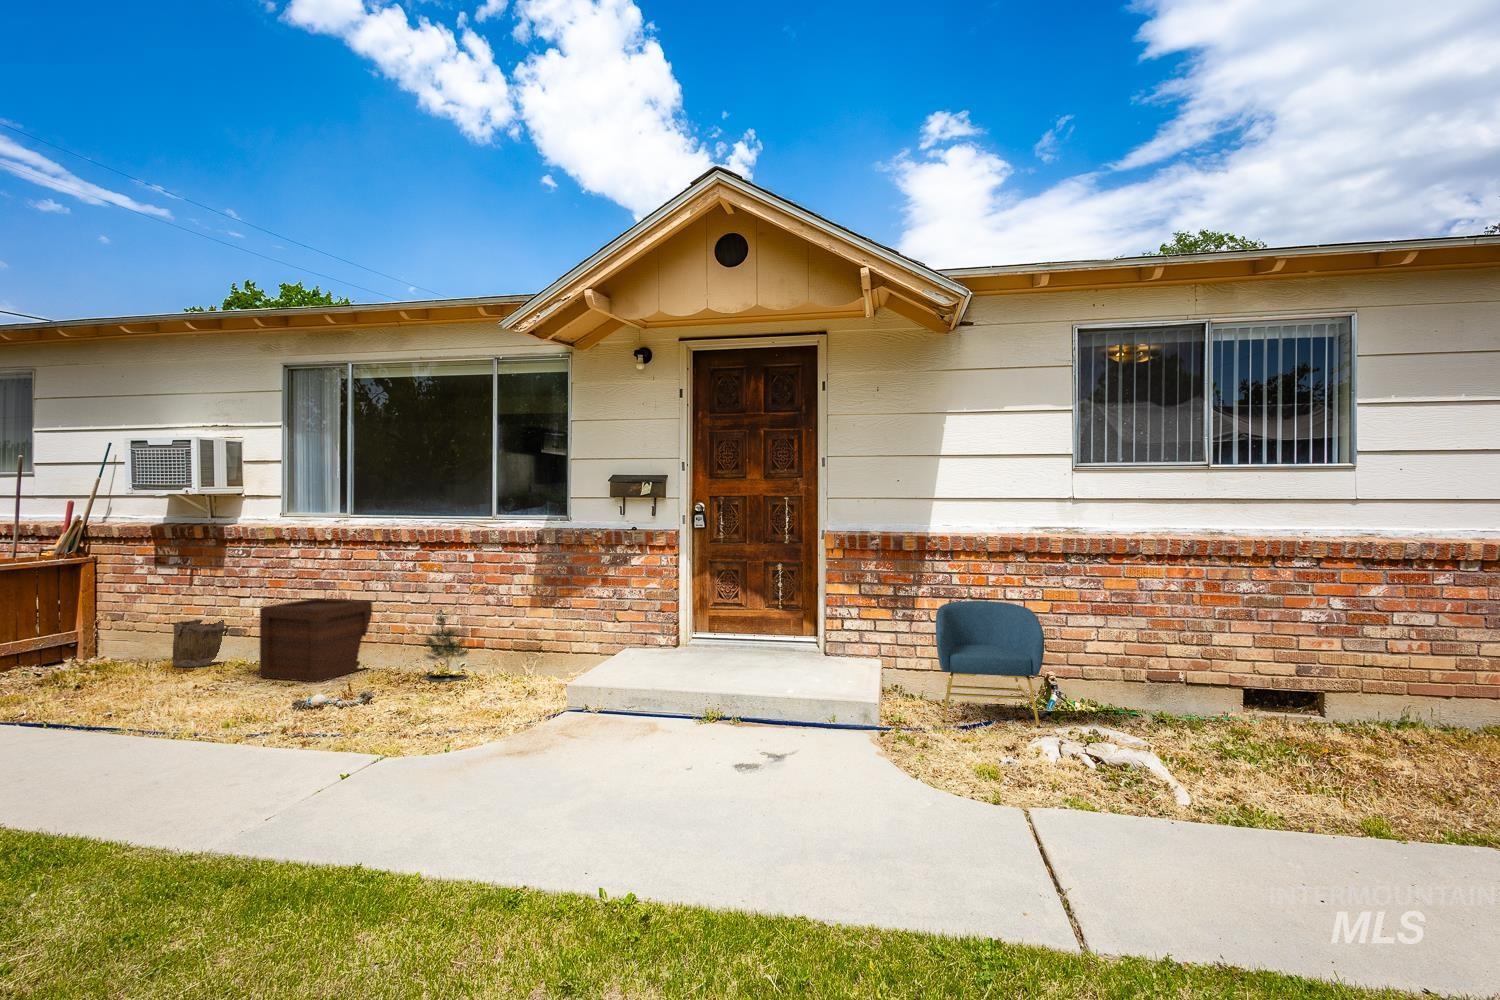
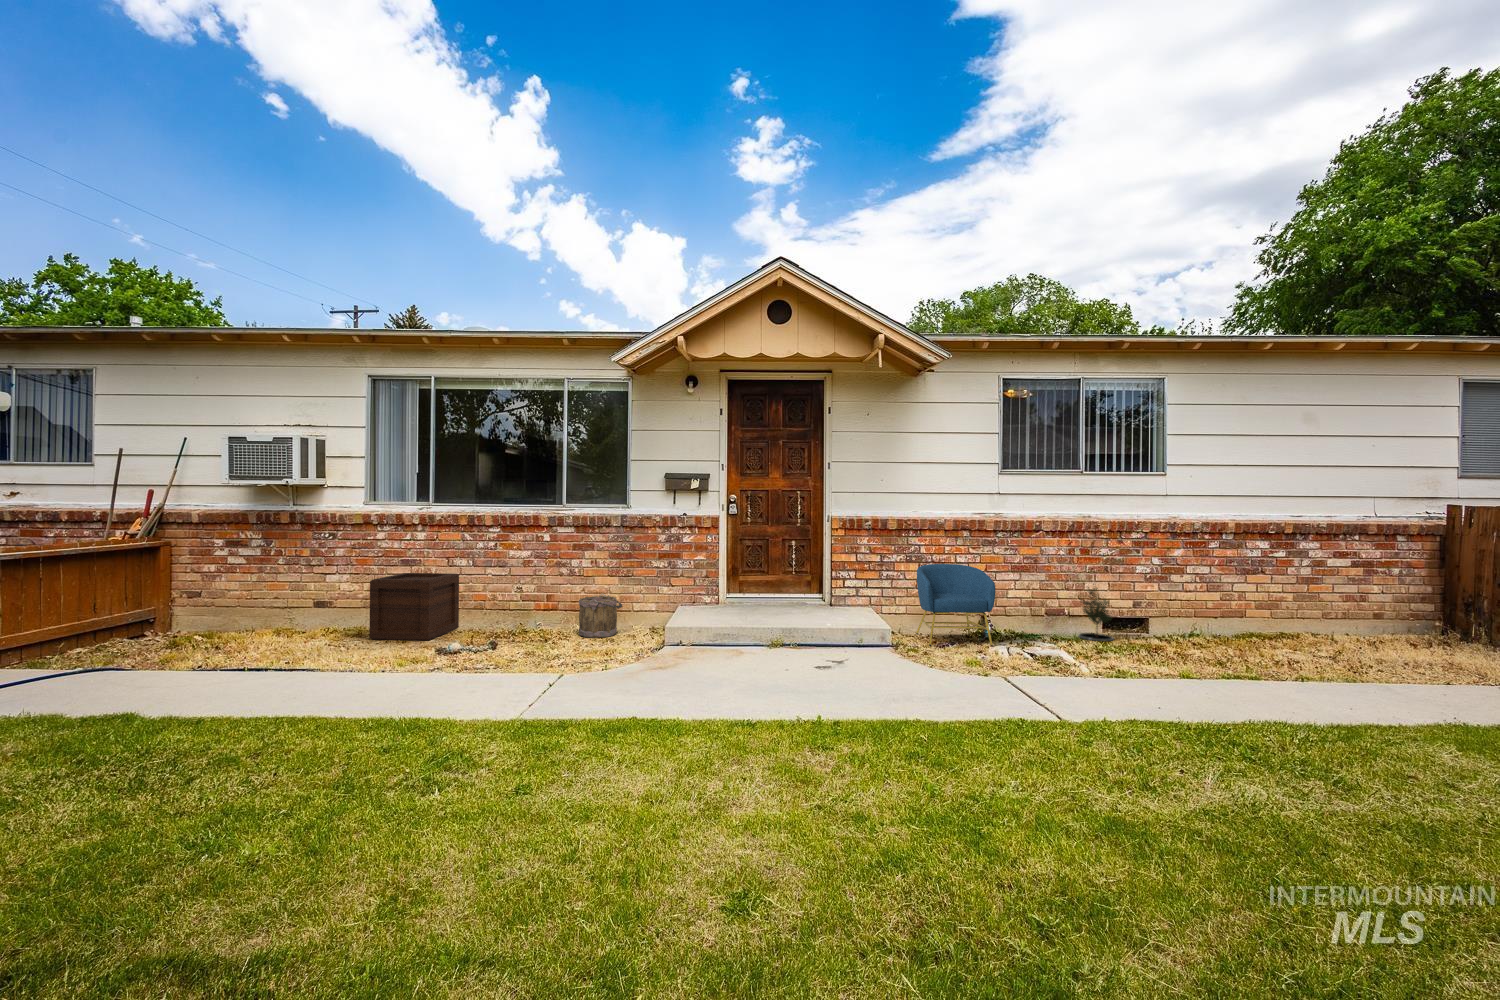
potted tree: present [424,607,470,682] -> present [1079,584,1114,641]
bucket: present [172,619,228,667] -> present [579,594,622,638]

